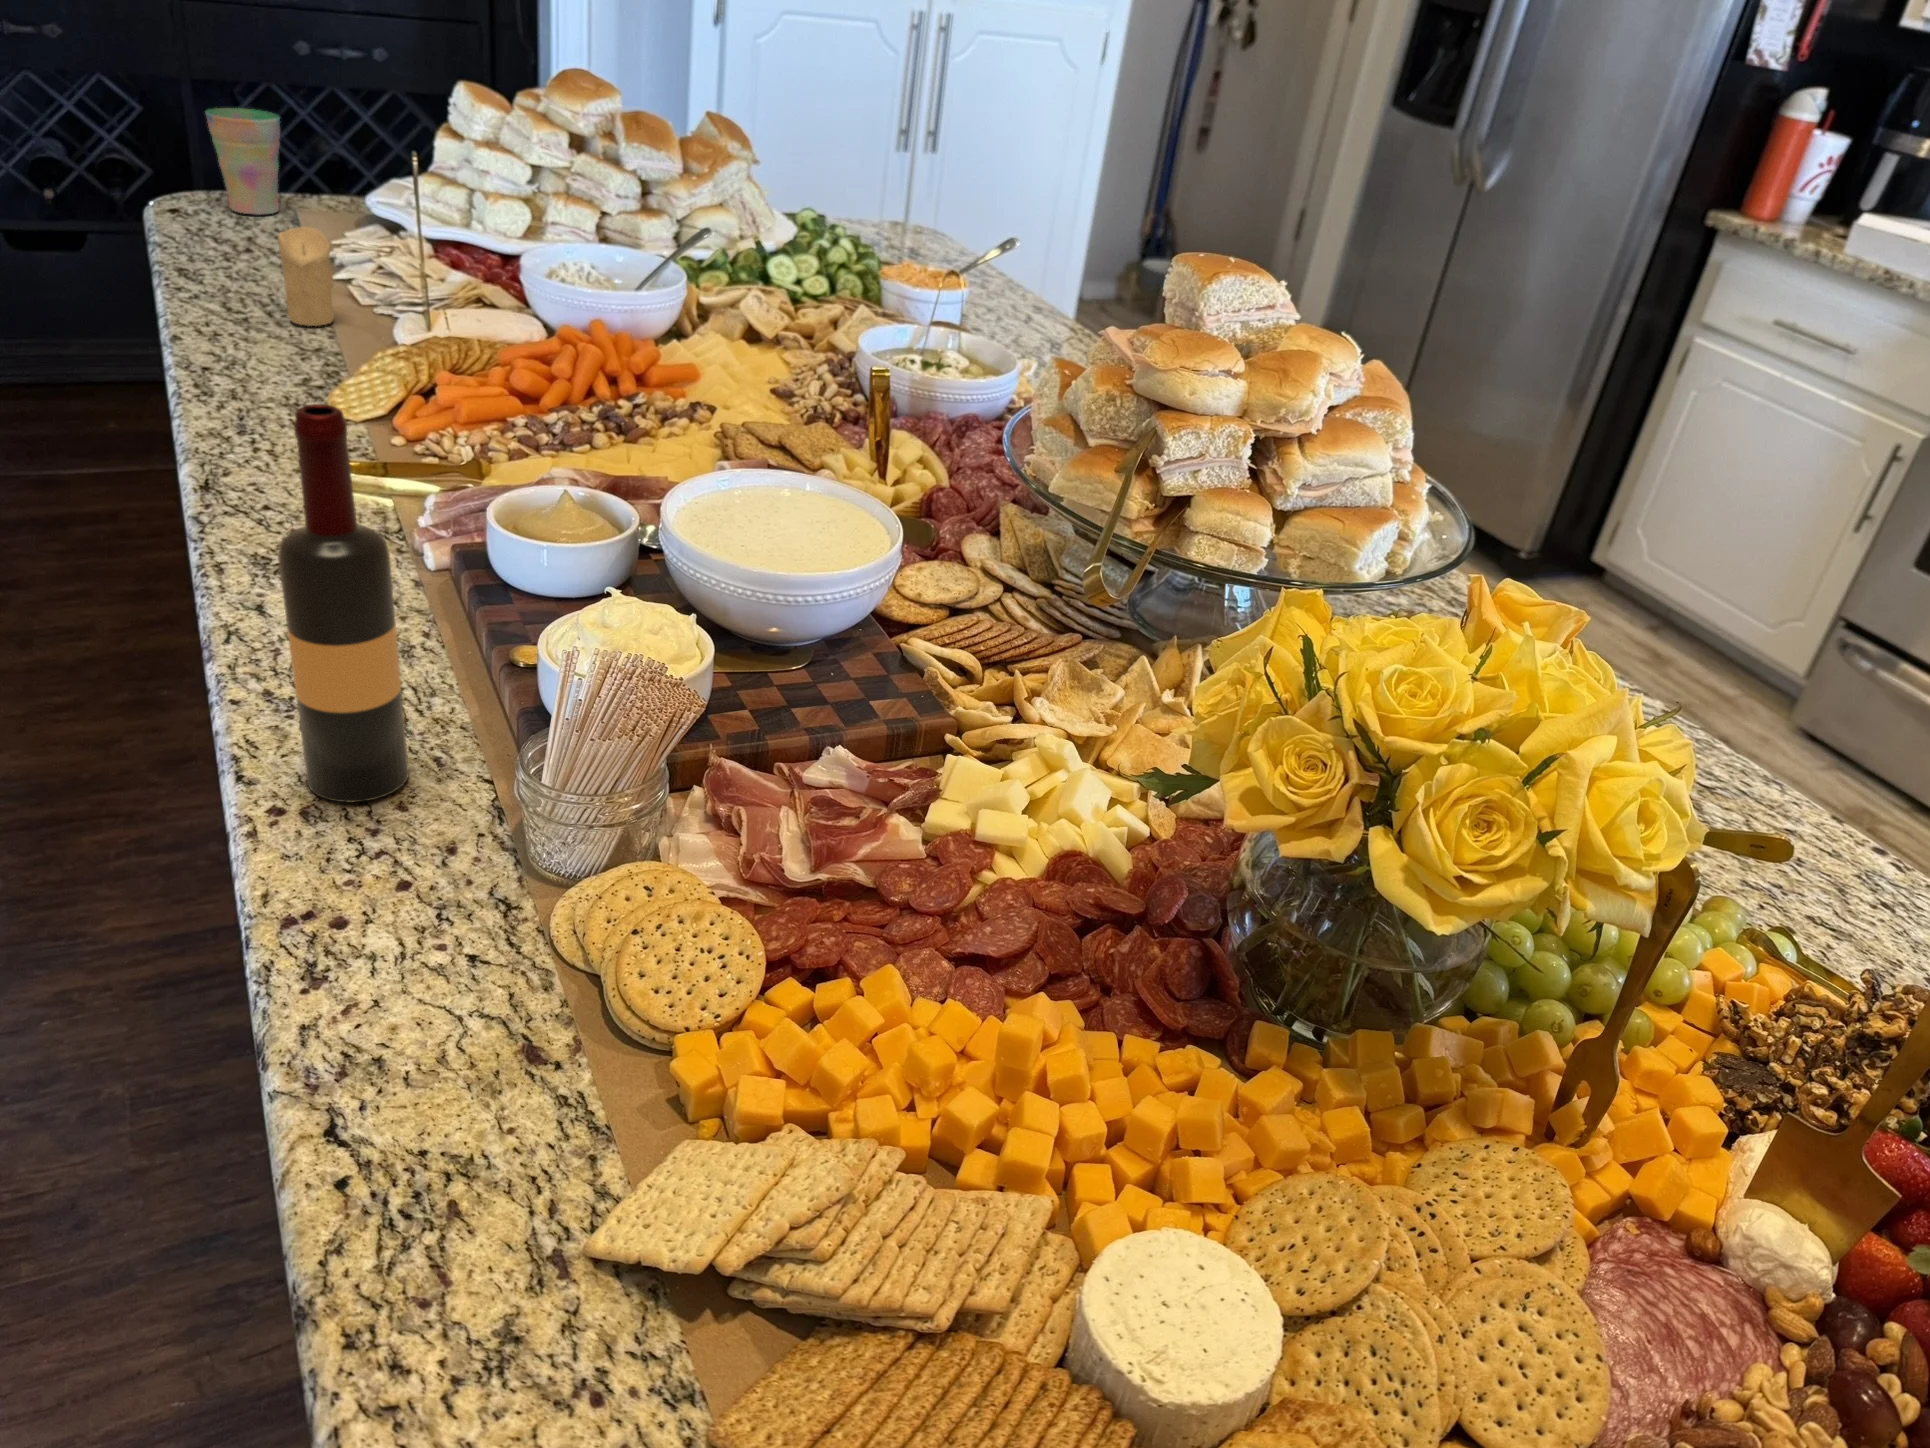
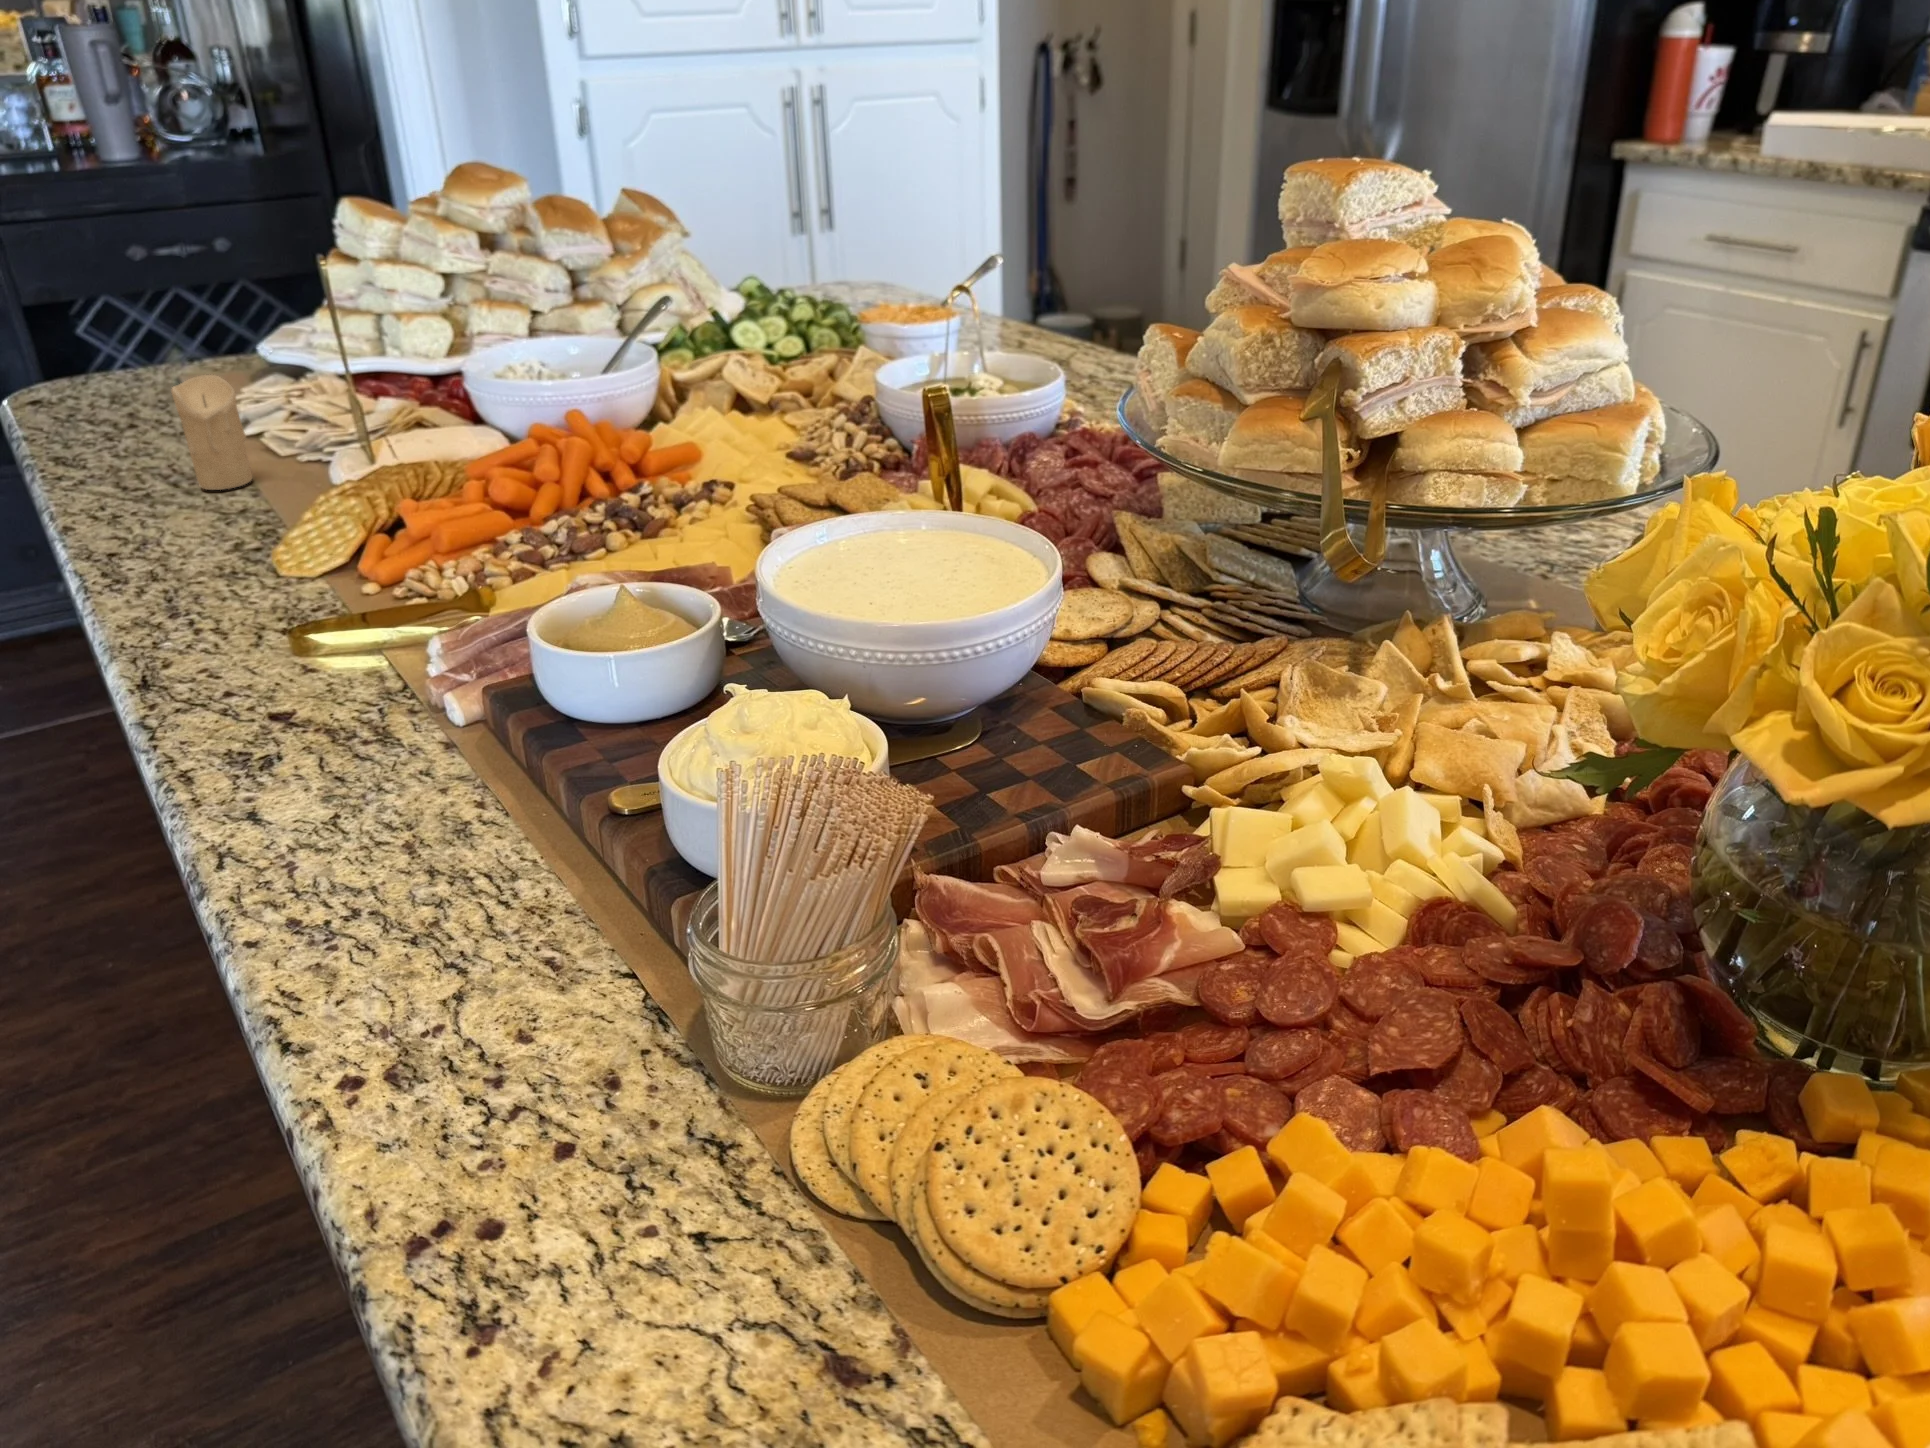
cup: present [206,108,280,215] -> none [55,278,157,395]
wine bottle: present [278,404,409,802] -> none [296,484,520,1050]

